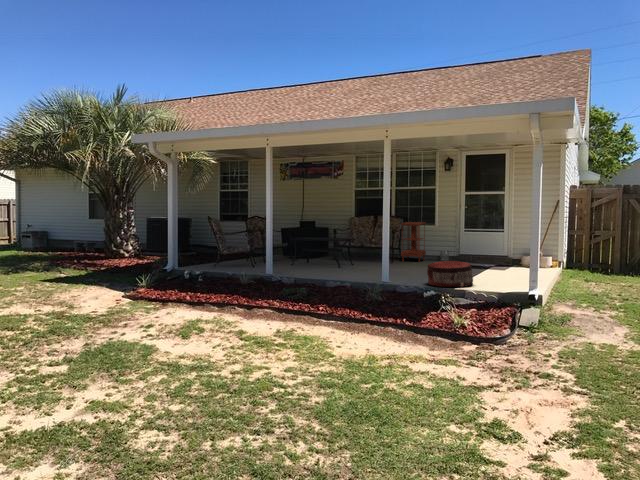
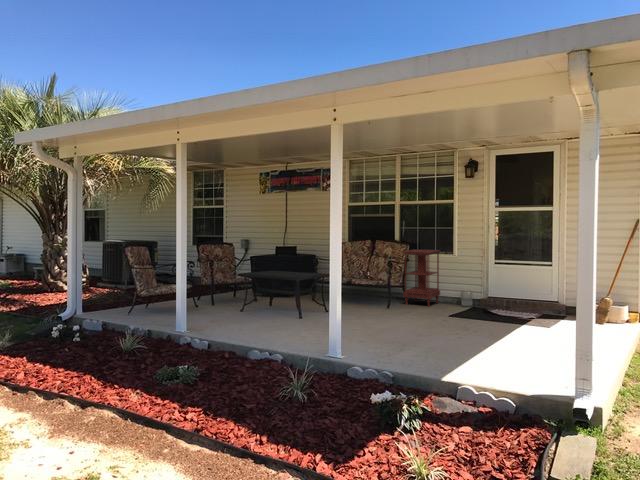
pouf: present [427,261,473,287] -> none [404,322,480,373]

